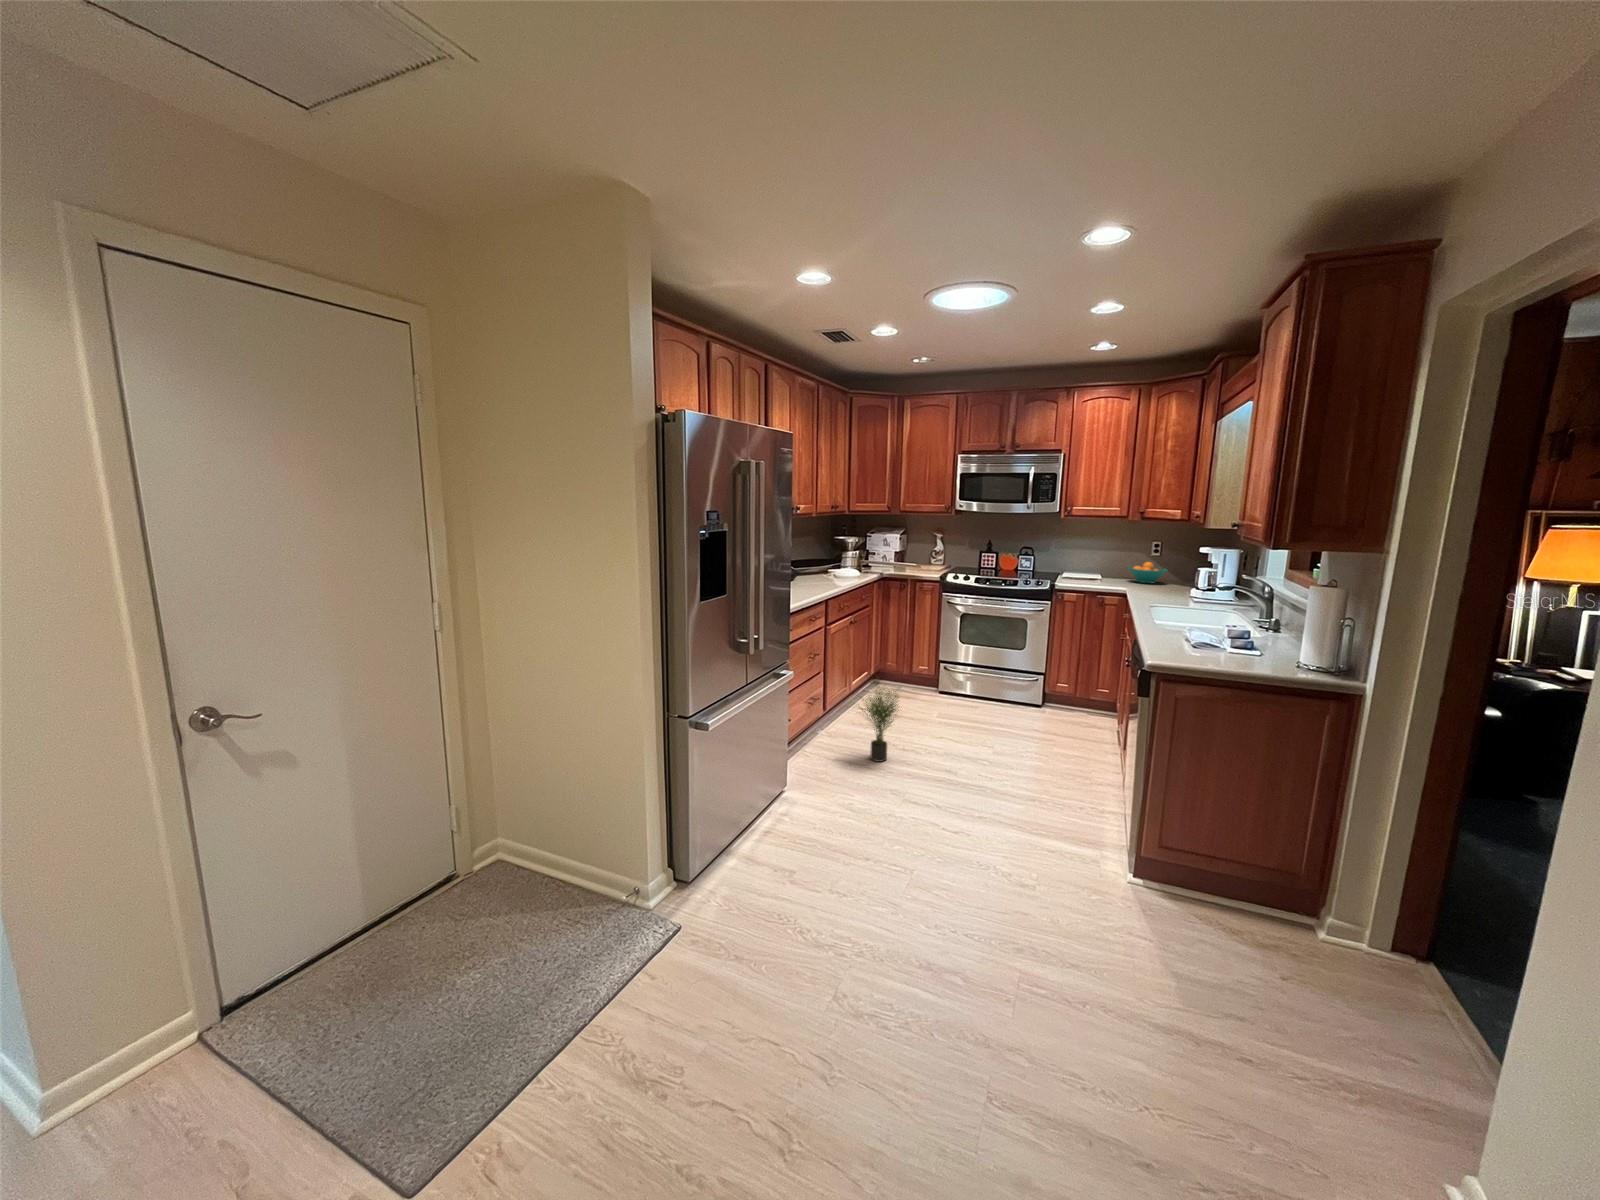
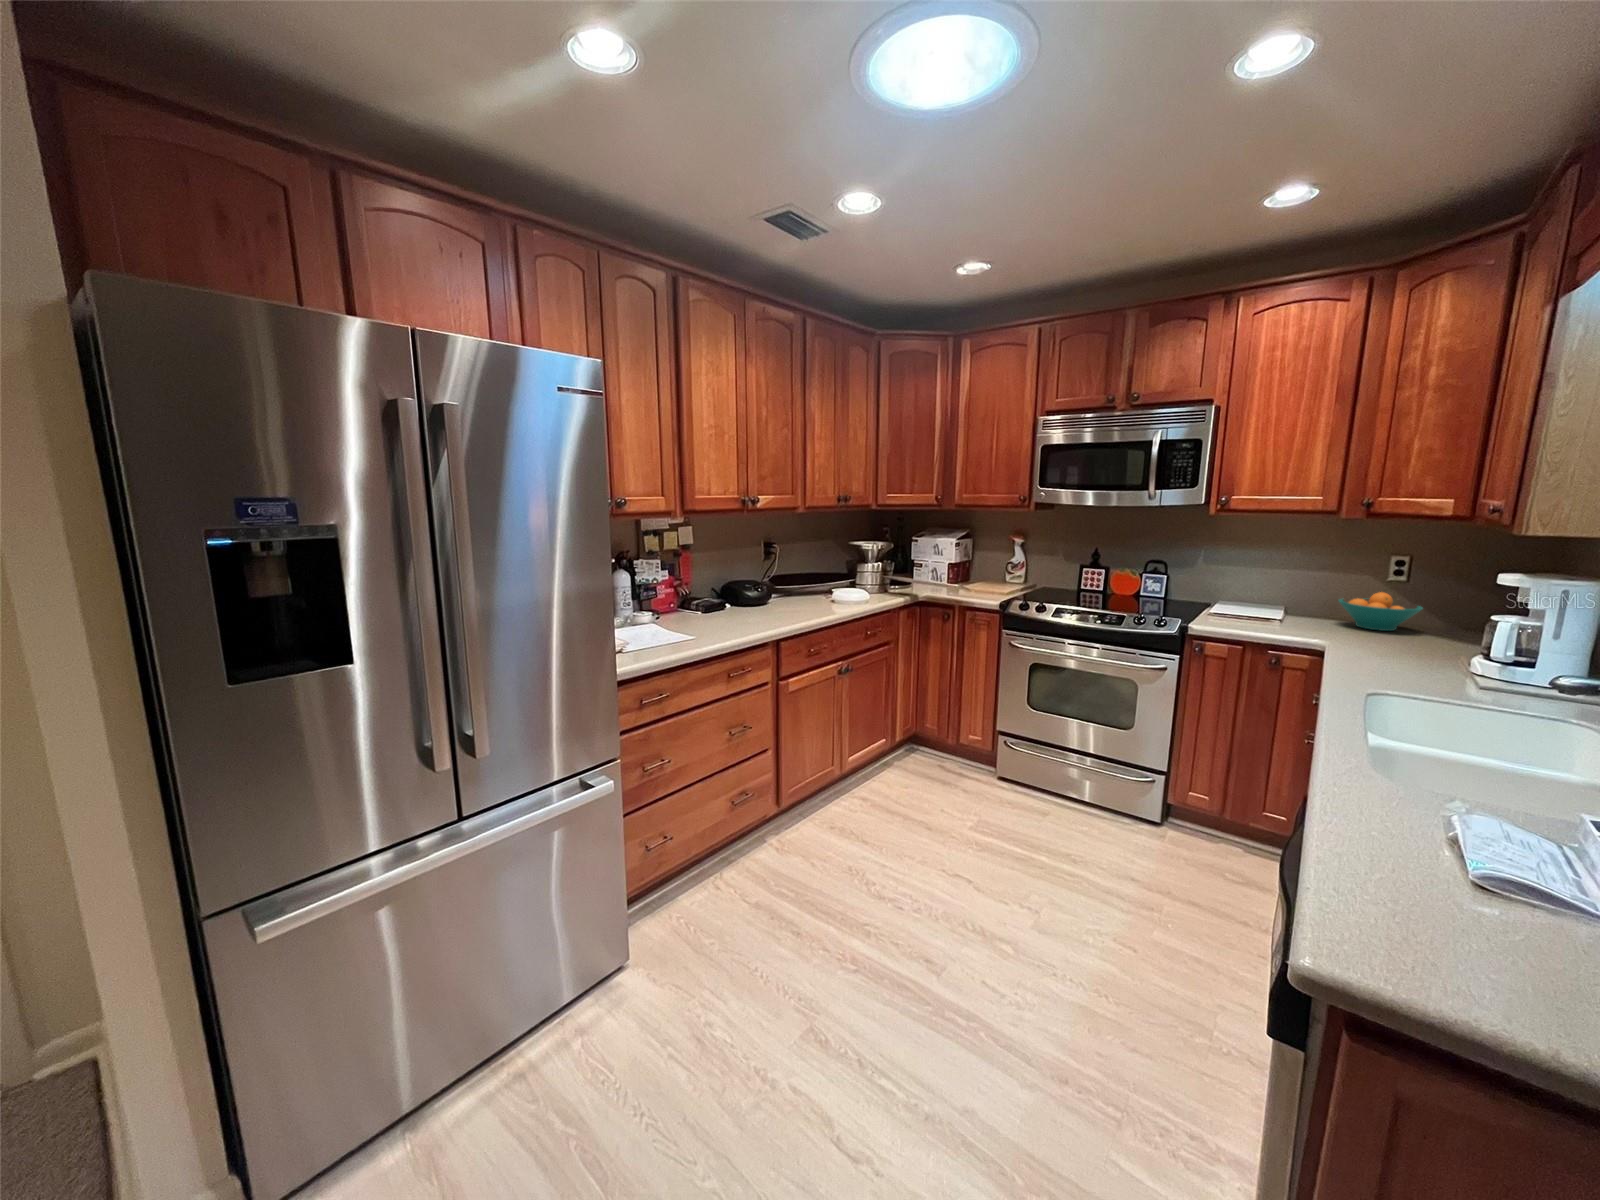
potted plant: present [860,682,899,762] -> none [780,776,868,919]

